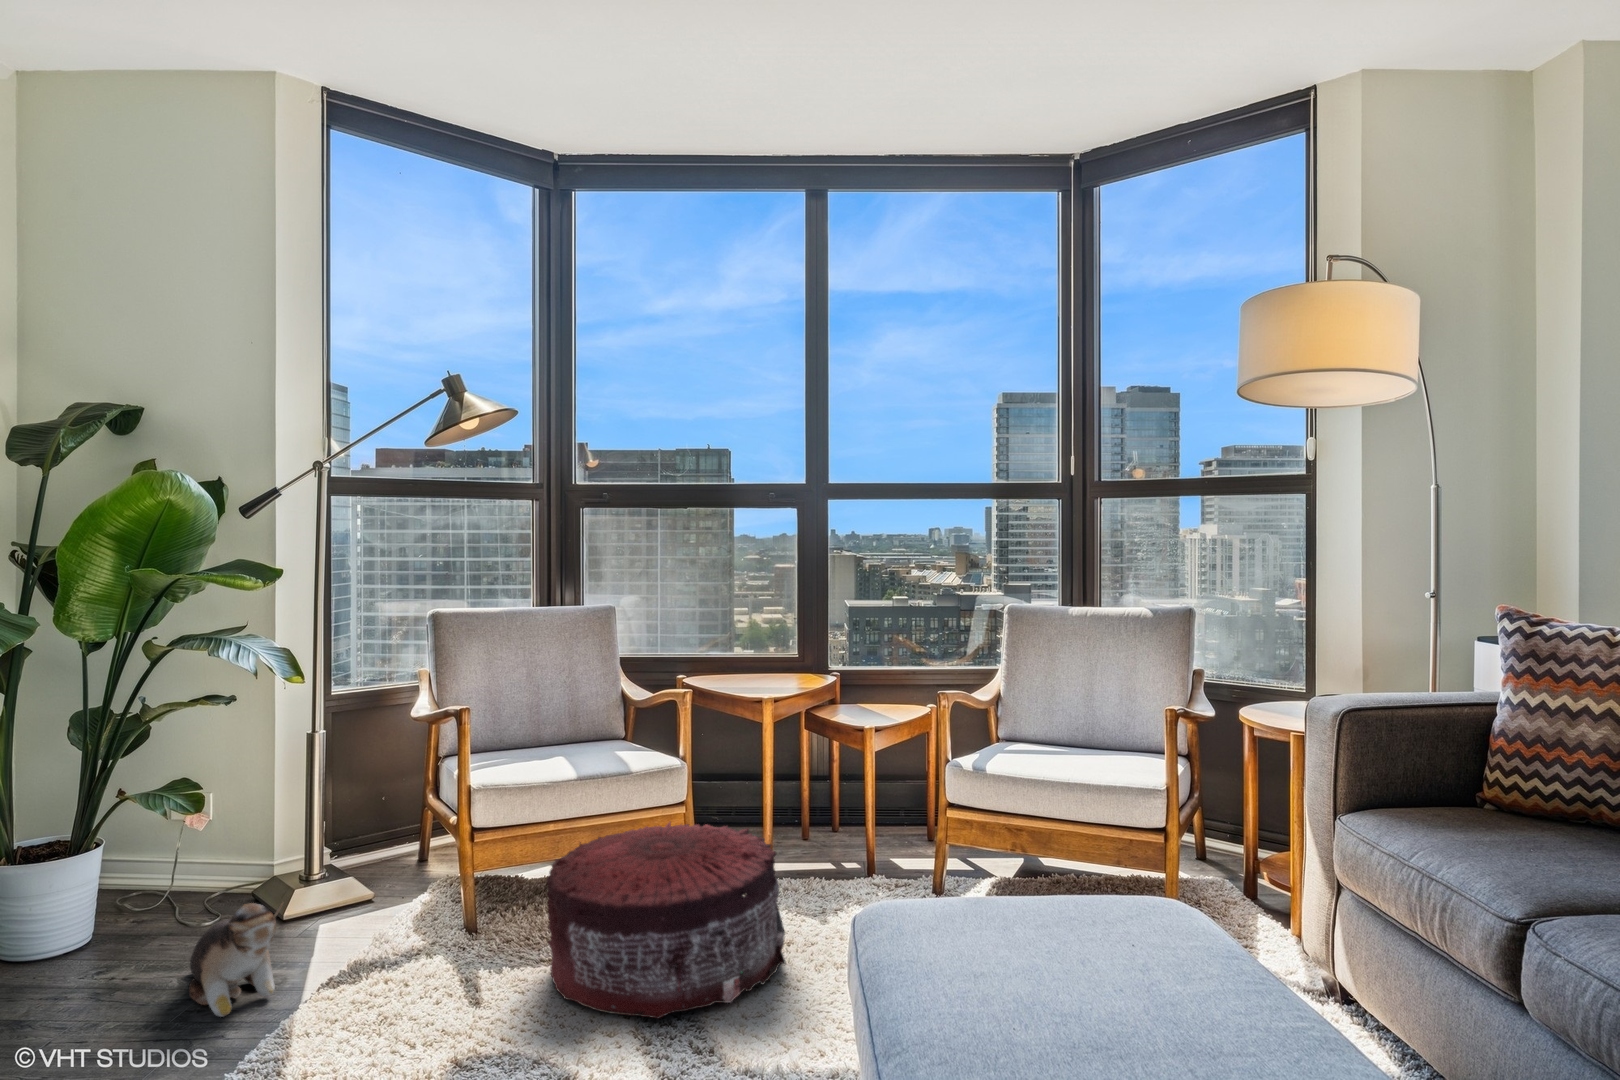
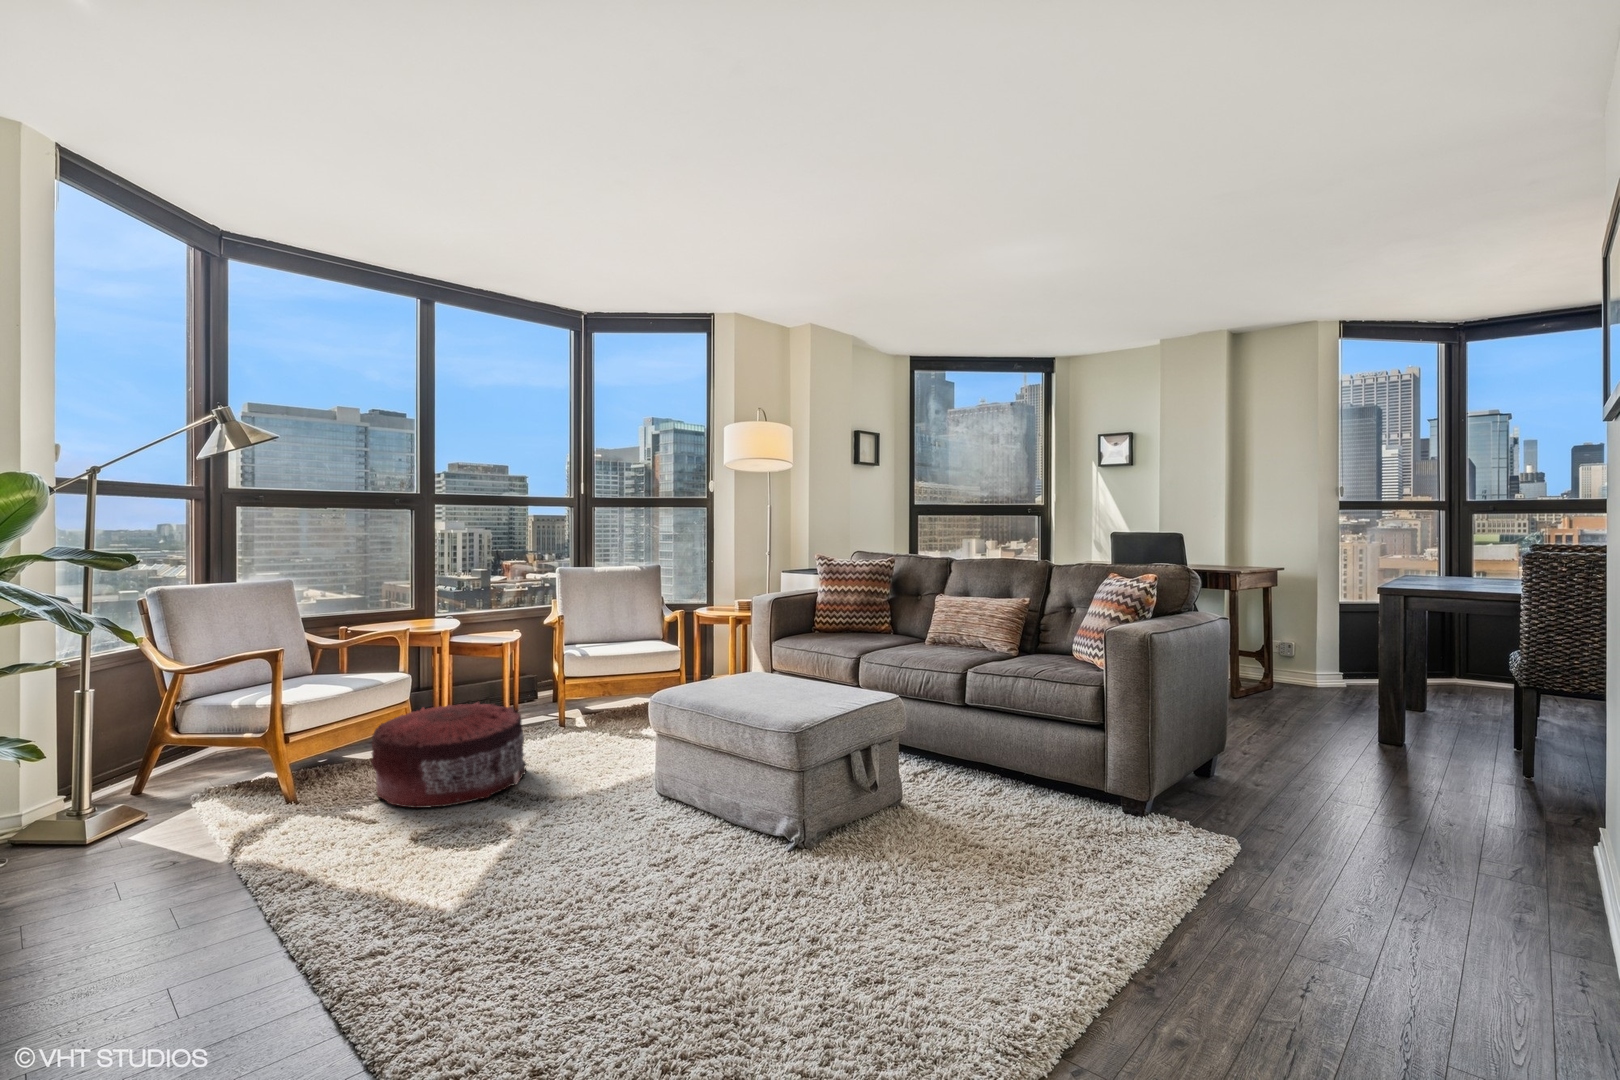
plush toy: present [189,903,283,1017] -> none [63,791,215,883]

